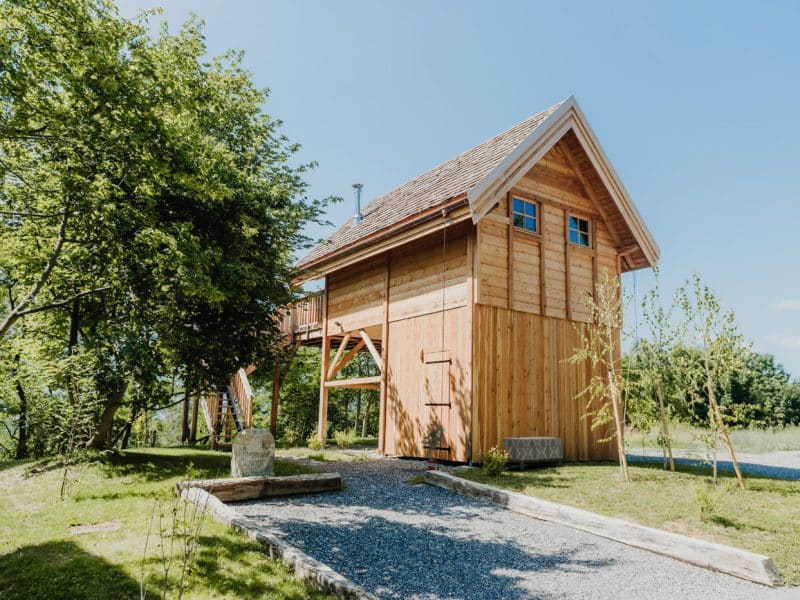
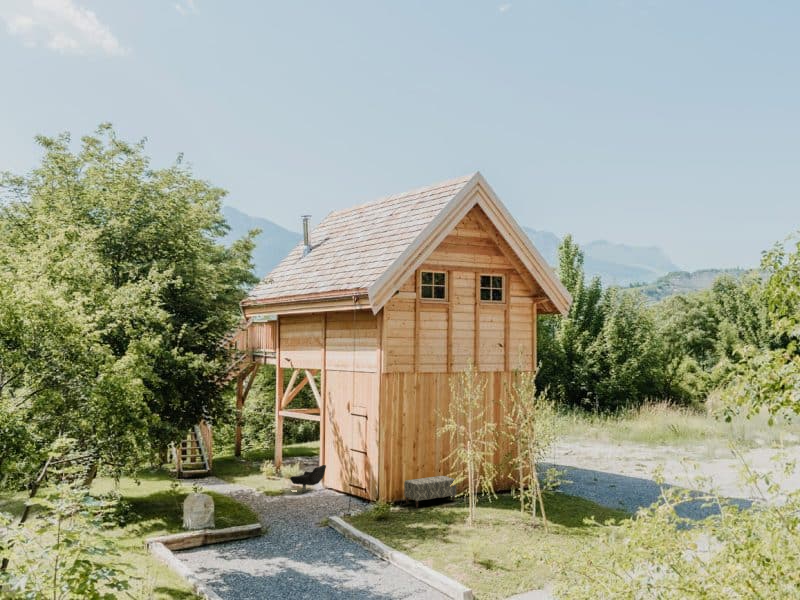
potted tree: present [421,422,445,470] -> none [343,466,364,505]
lounge chair: none [347,431,389,465] -> present [290,465,326,494]

